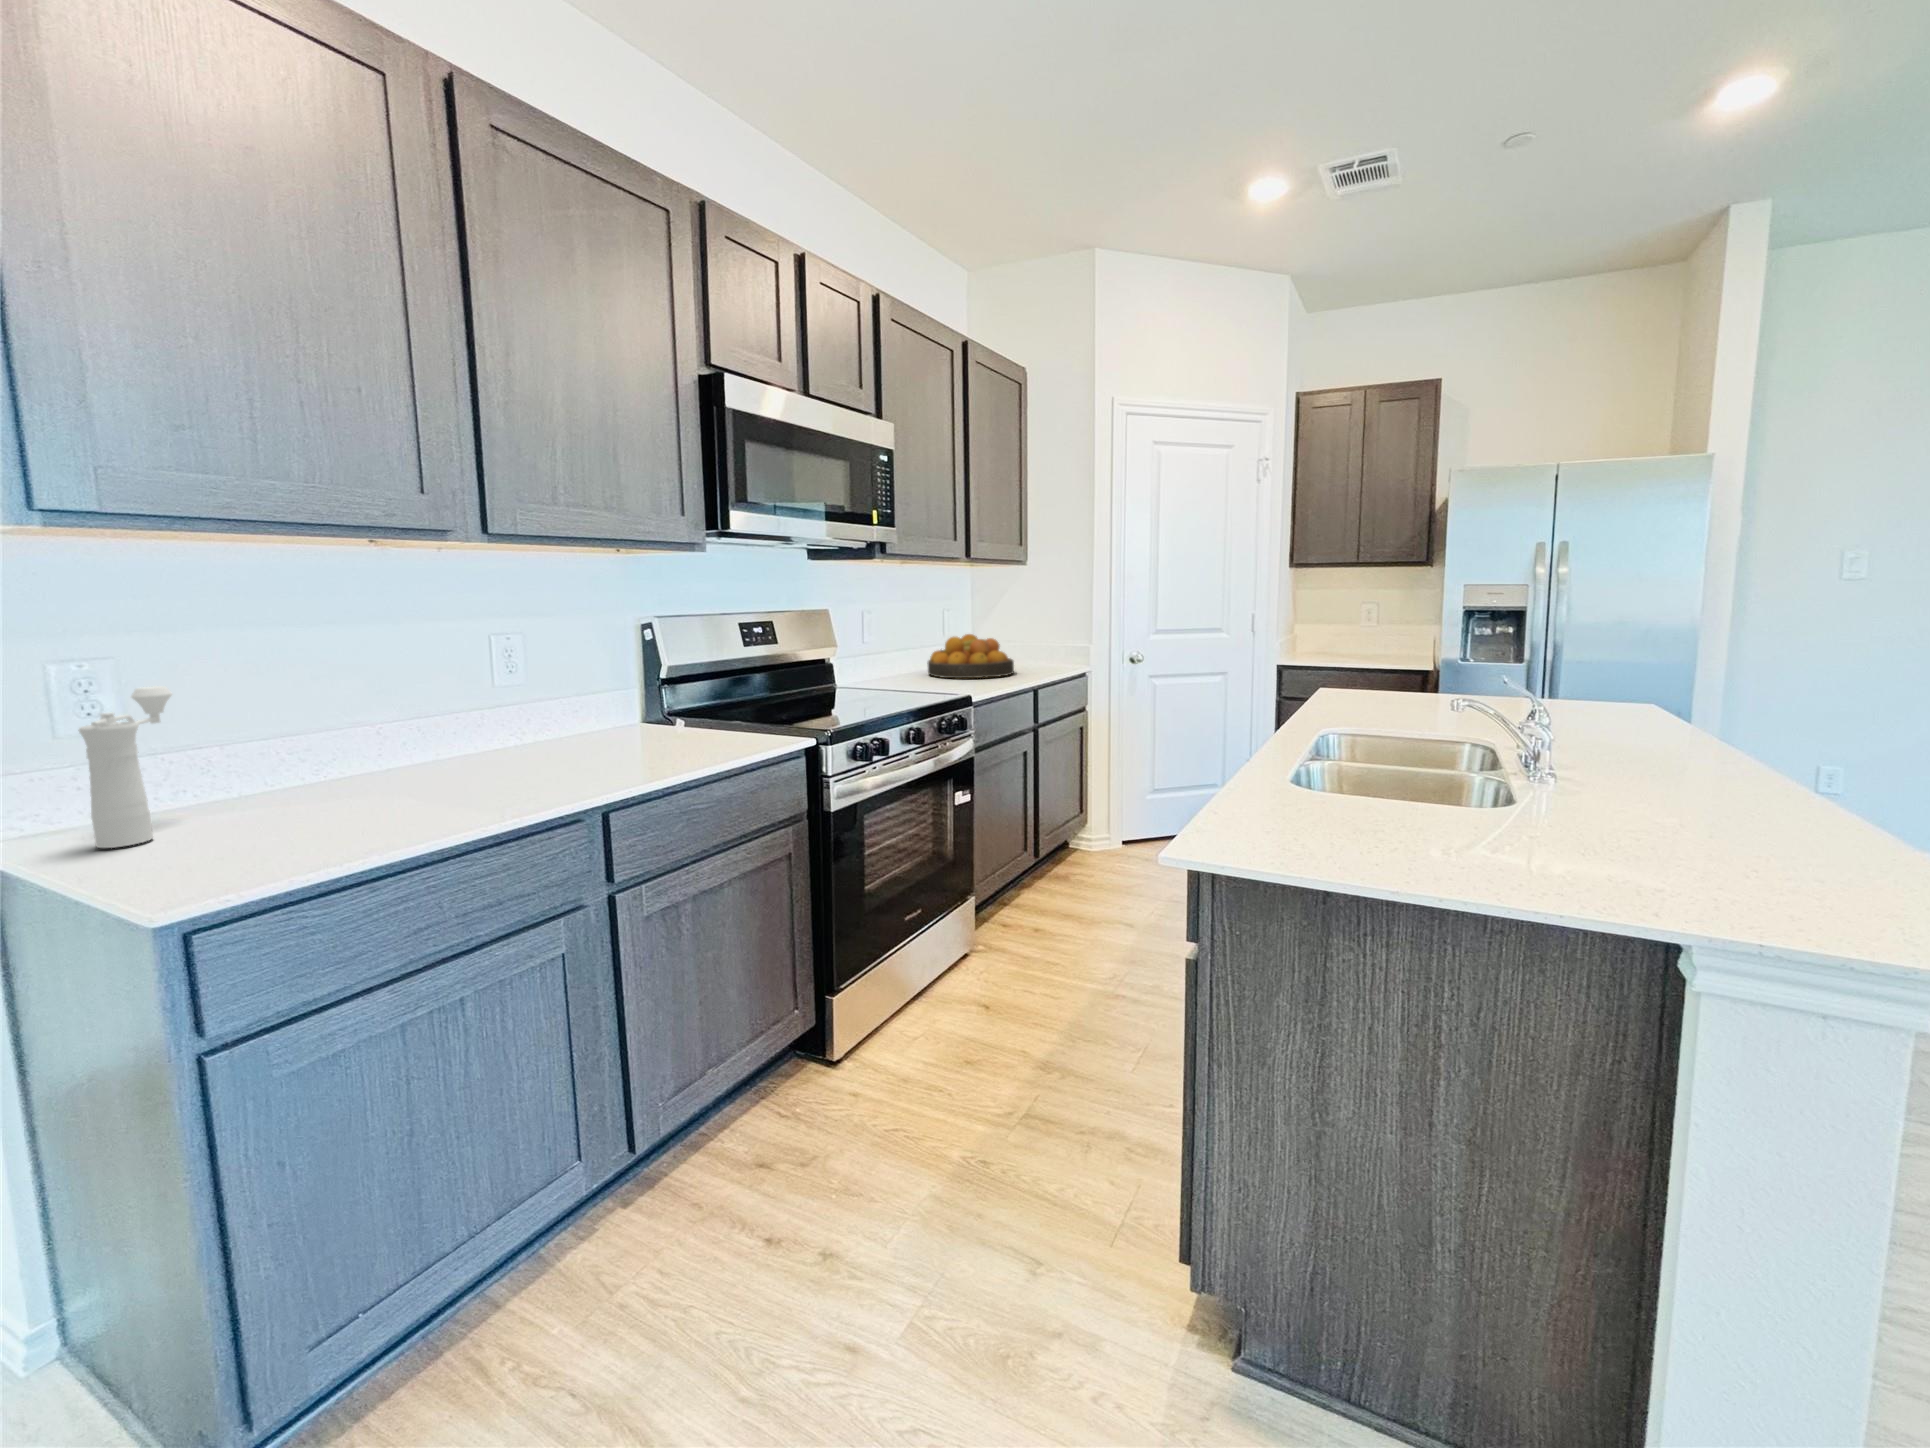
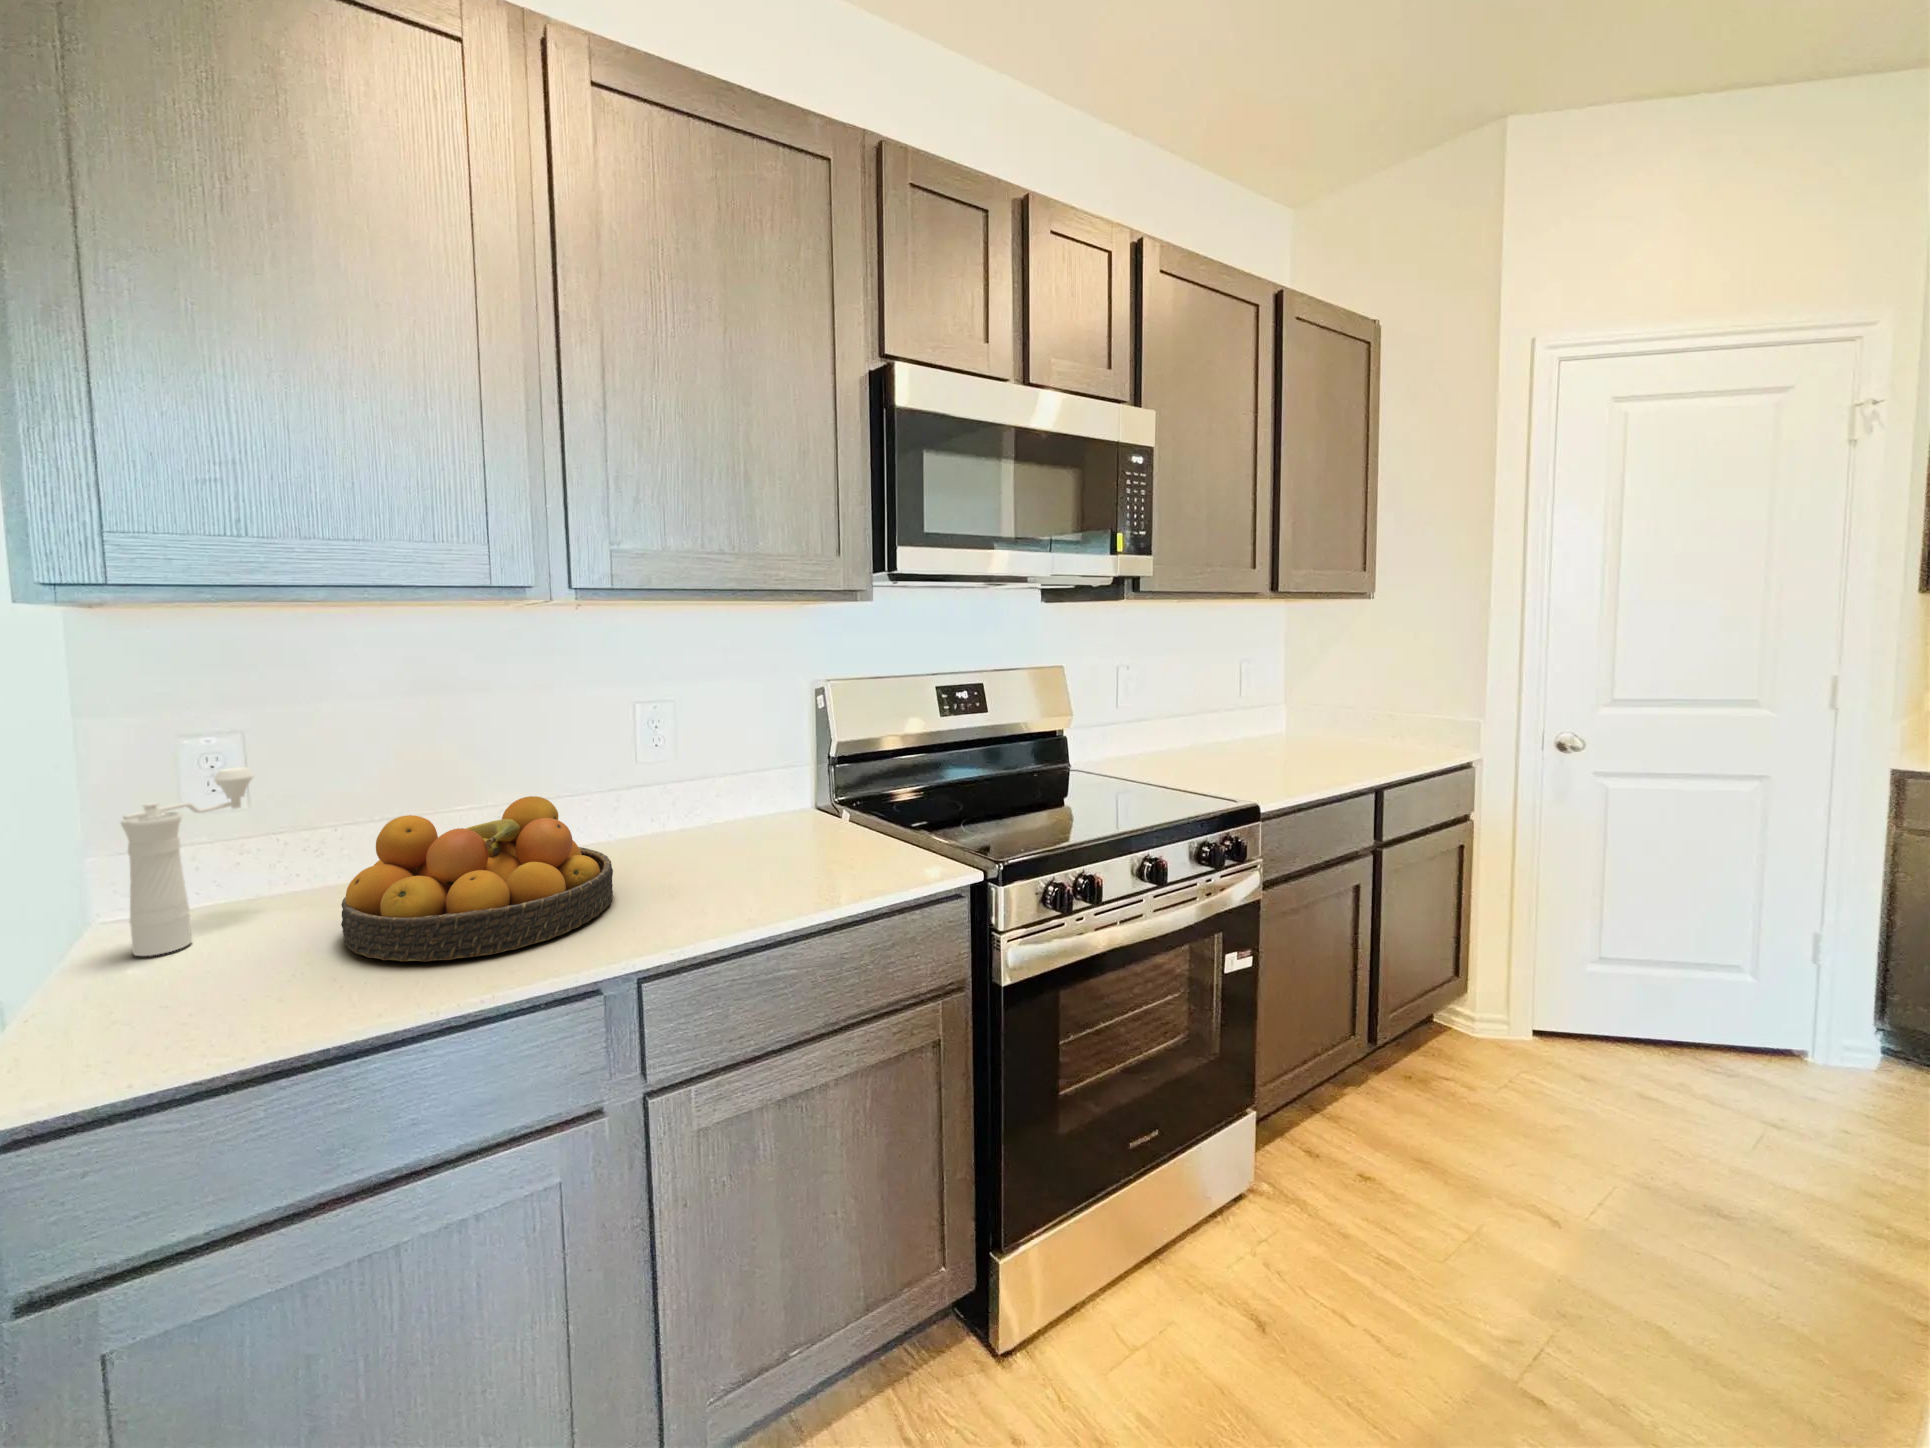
fruit bowl: present [927,634,1014,678] -> present [341,796,613,961]

